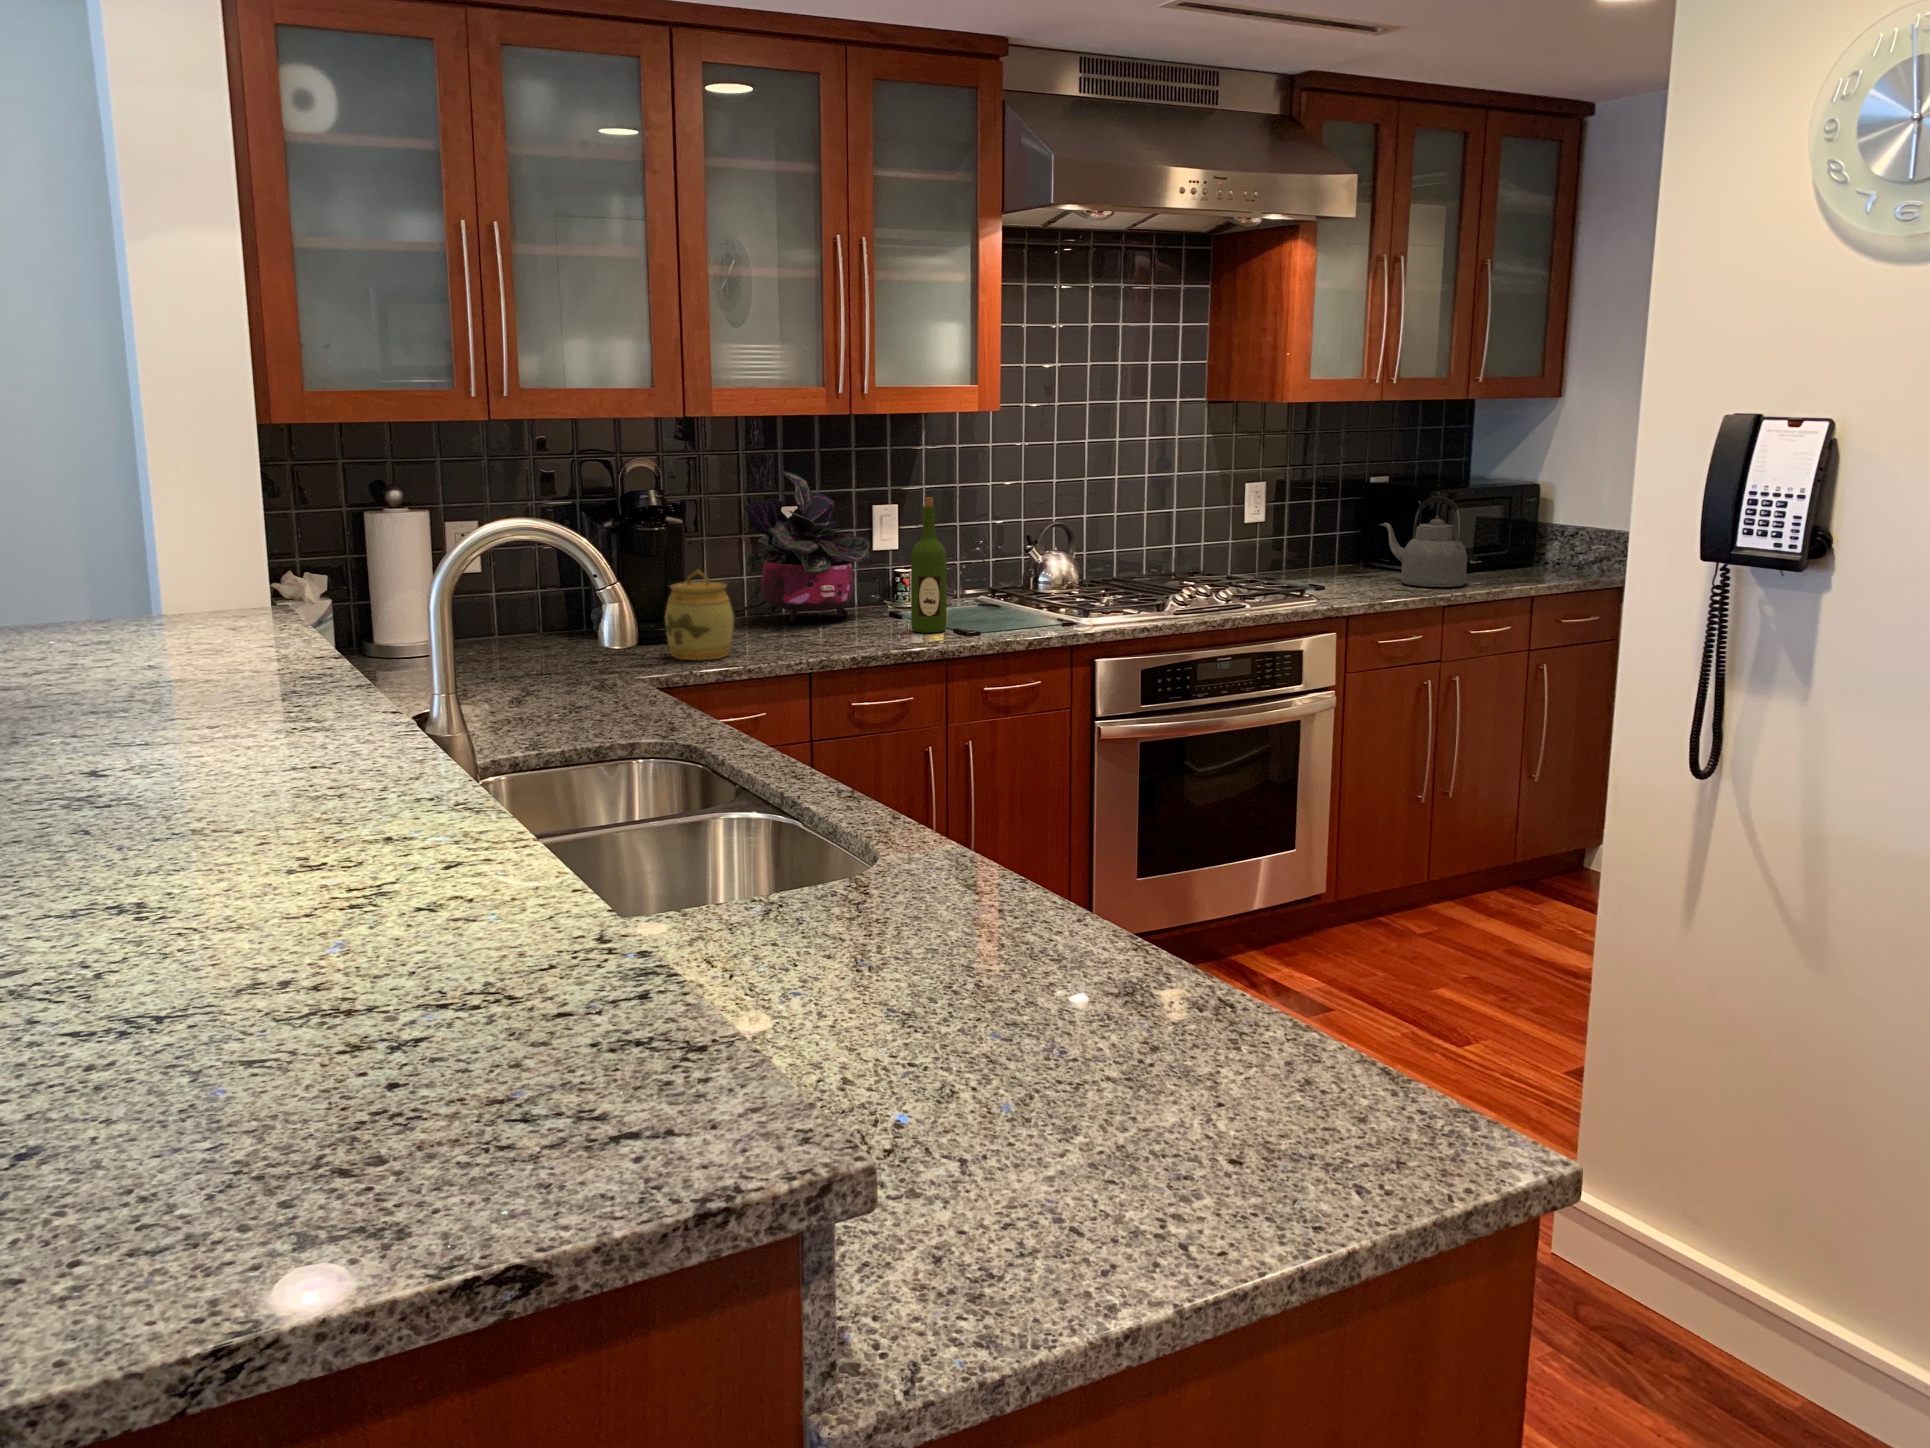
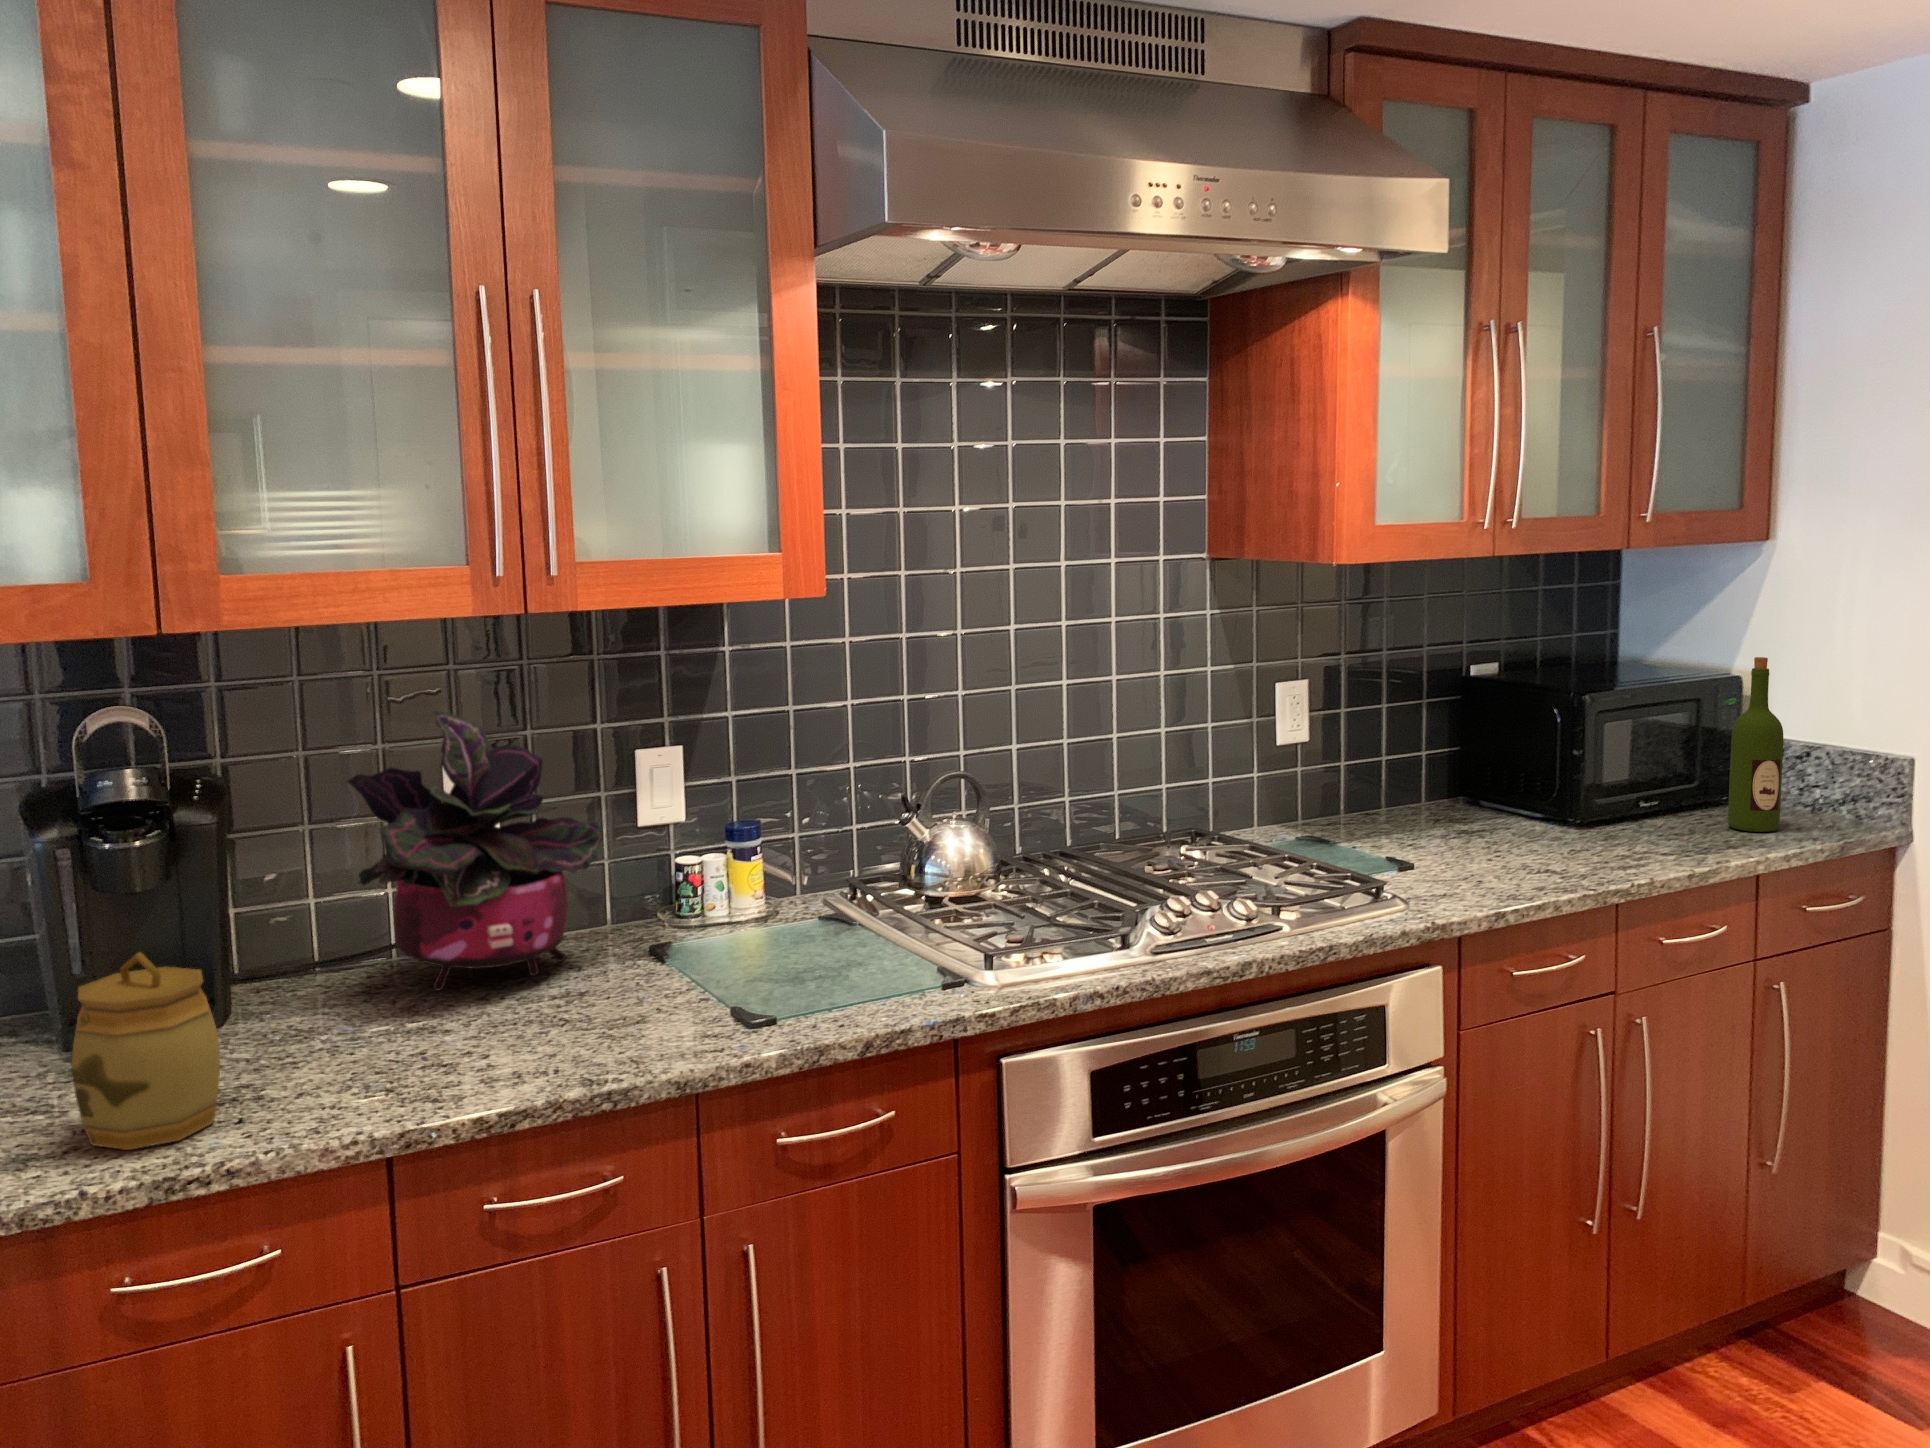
kettle: present [1380,496,1467,587] -> none [1498,711,1651,865]
wine bottle: present [911,497,947,633] -> present [1728,657,1783,832]

